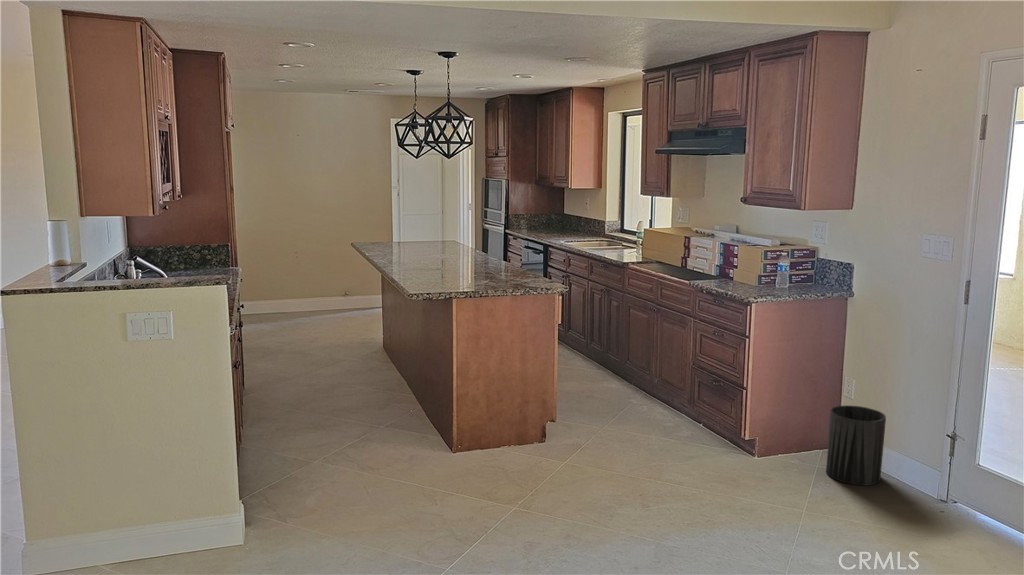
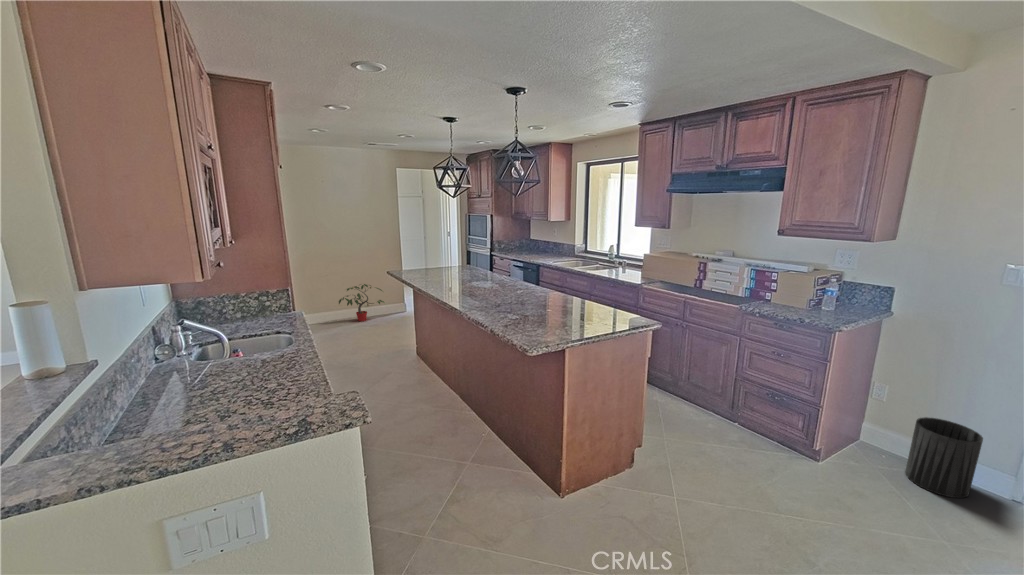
potted plant: none [306,267,367,315] -> present [339,284,384,321]

